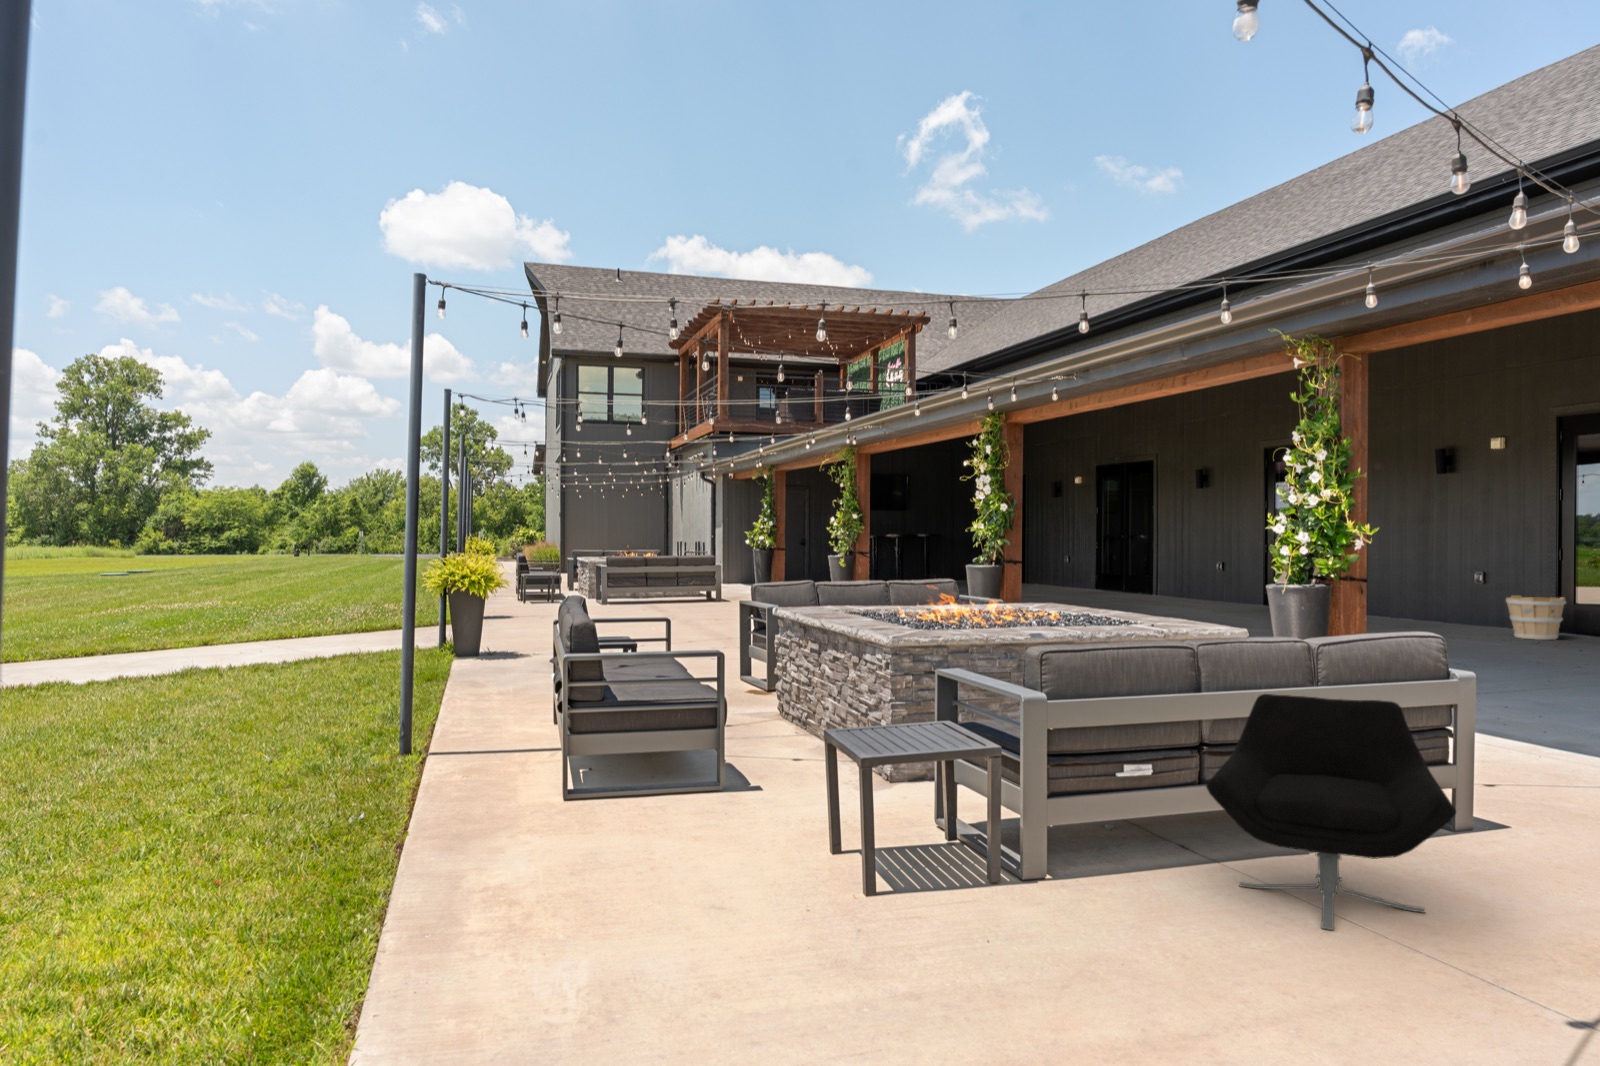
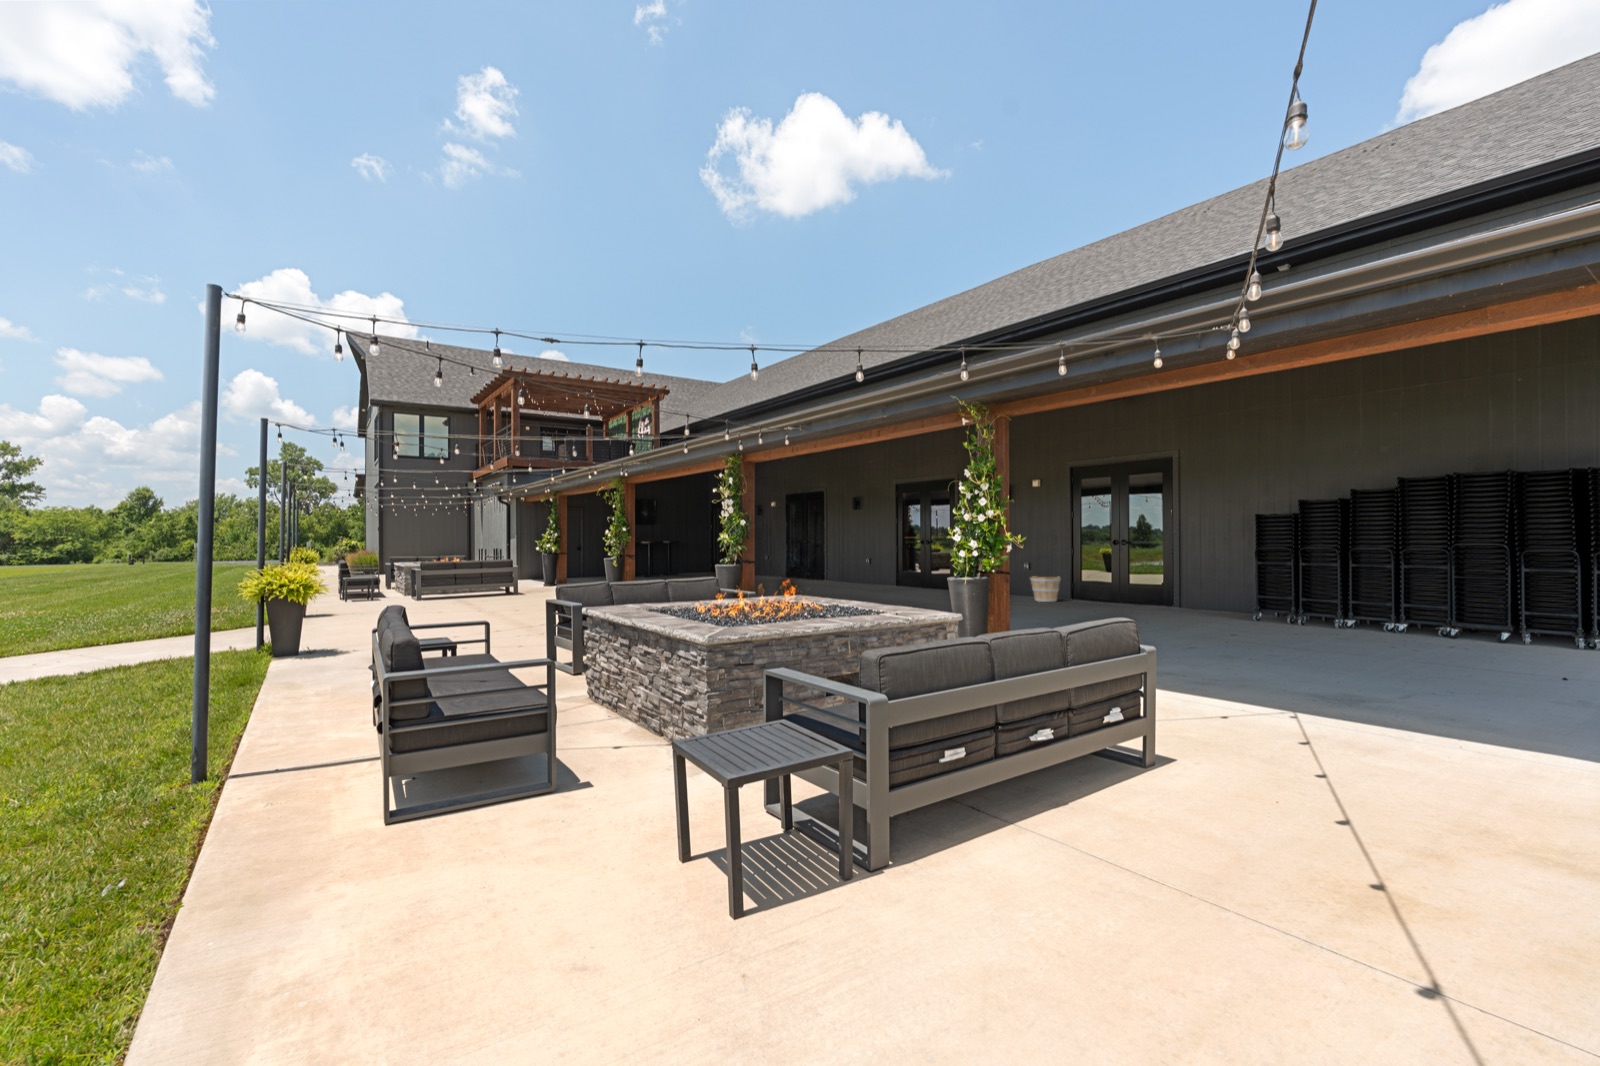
lounge chair: present [1206,694,1456,930] -> none [1014,677,1227,893]

